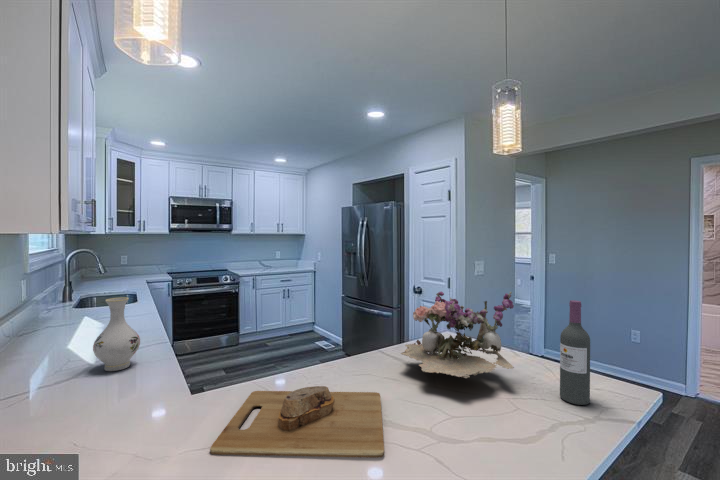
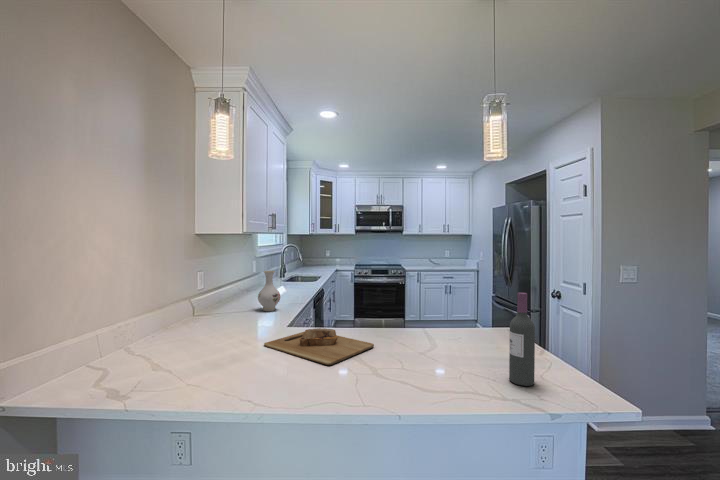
flower arrangement: present [401,292,514,378] -> none [408,281,494,346]

